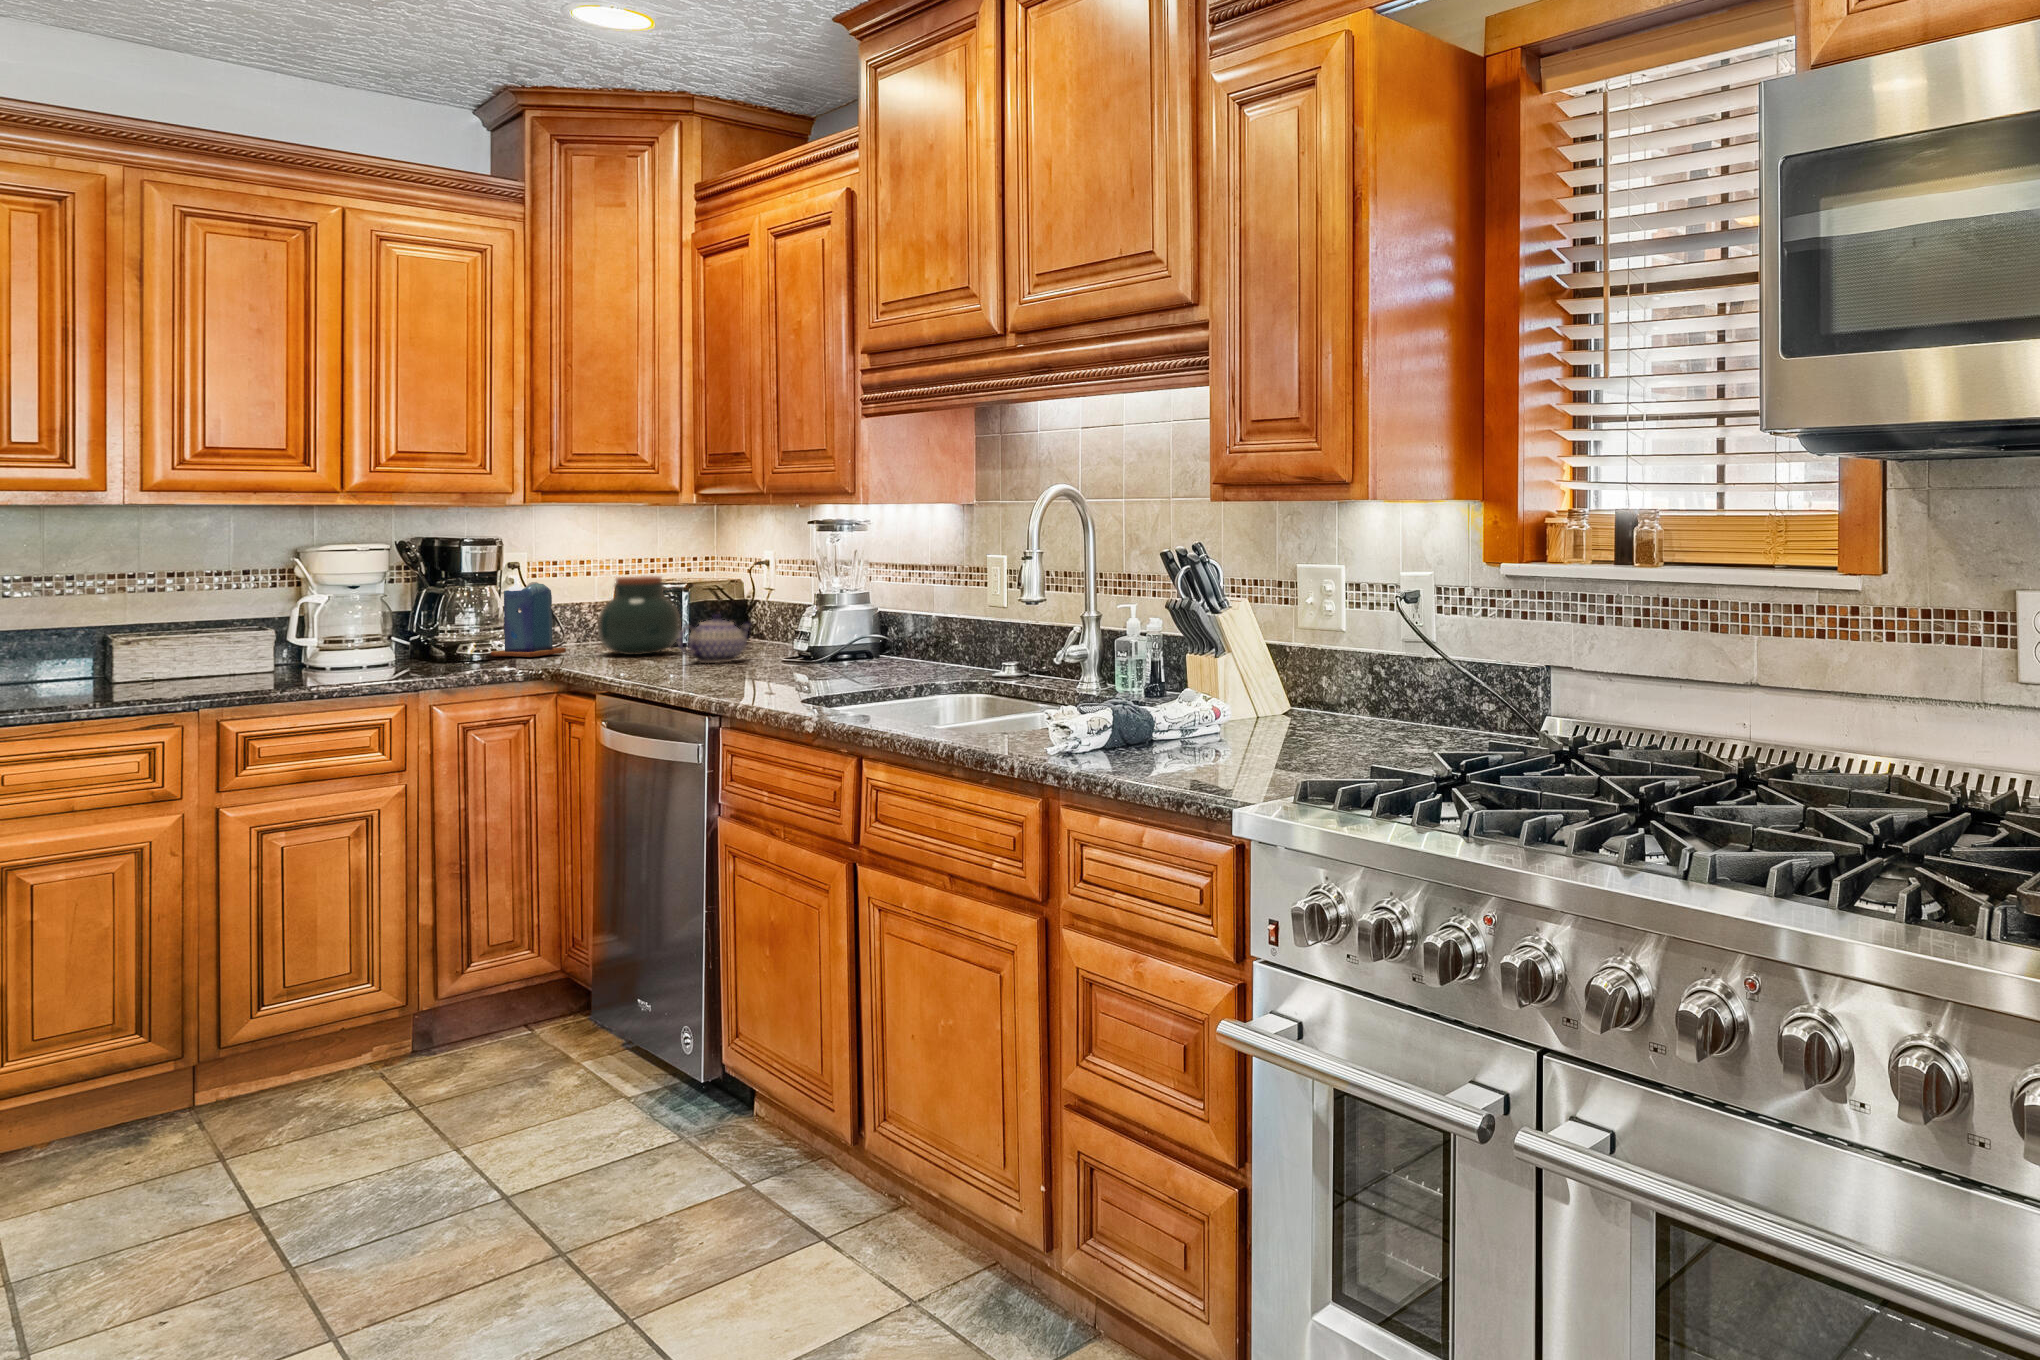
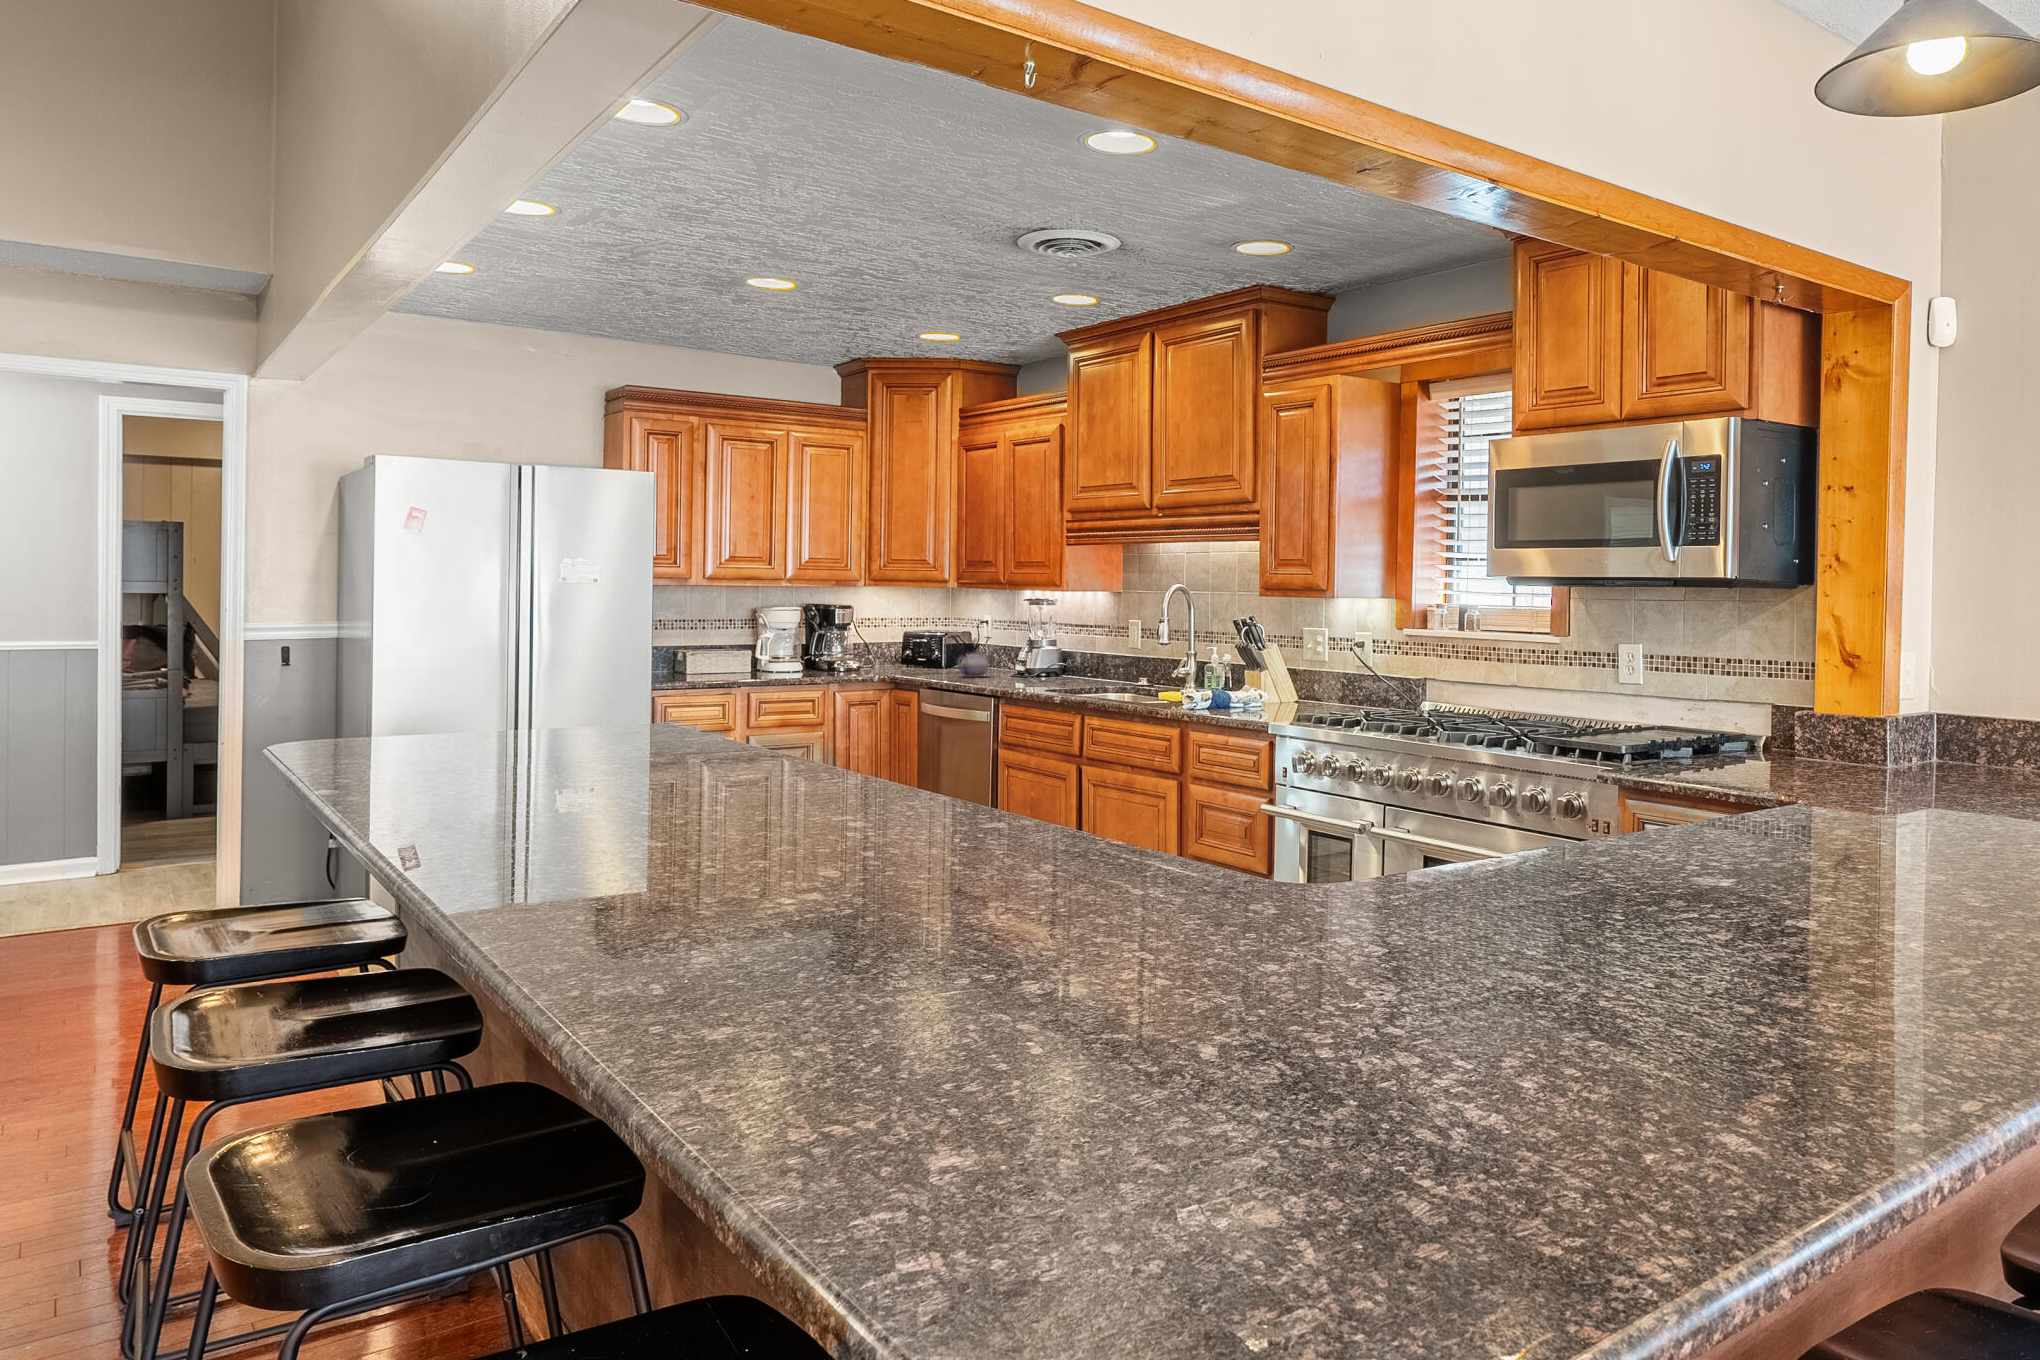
jar: present [598,576,680,655] -> none [907,629,949,672]
candle: present [491,577,566,657] -> none [854,627,890,671]

